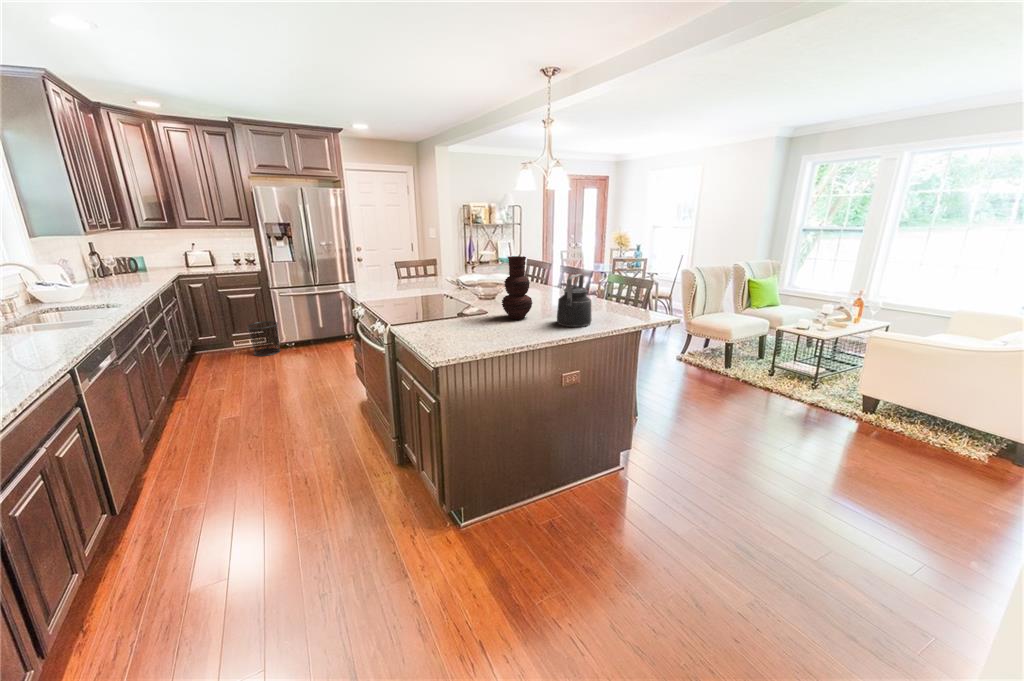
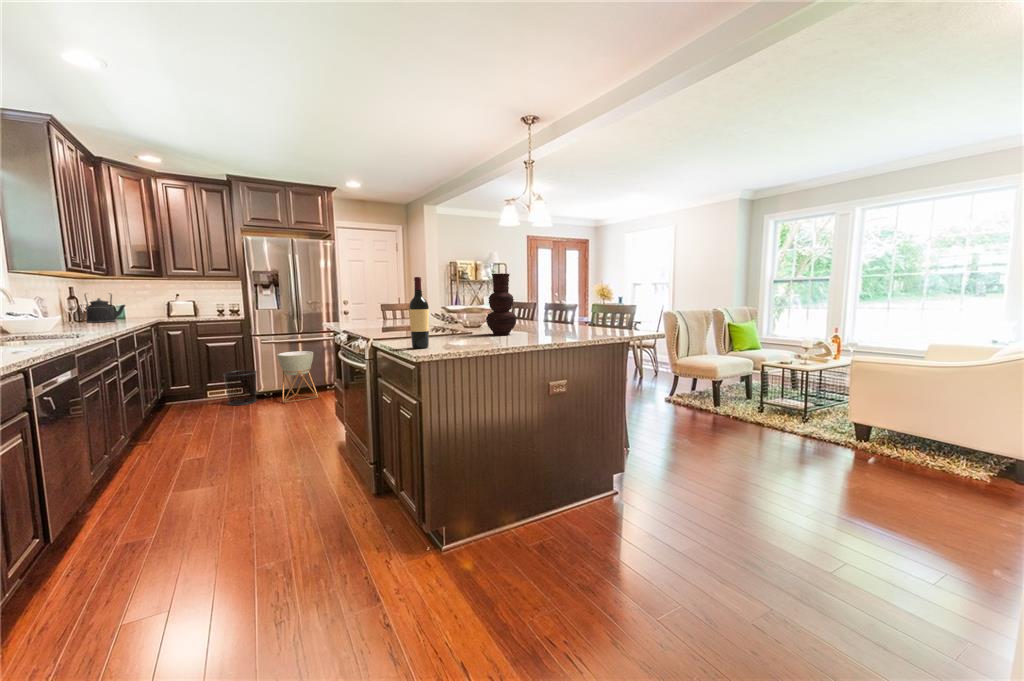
kettle: present [557,274,592,327] -> present [84,294,125,323]
wine bottle: none [427,282,446,352] -> present [409,277,429,348]
planter: none [296,303,338,354] -> present [277,351,318,403]

